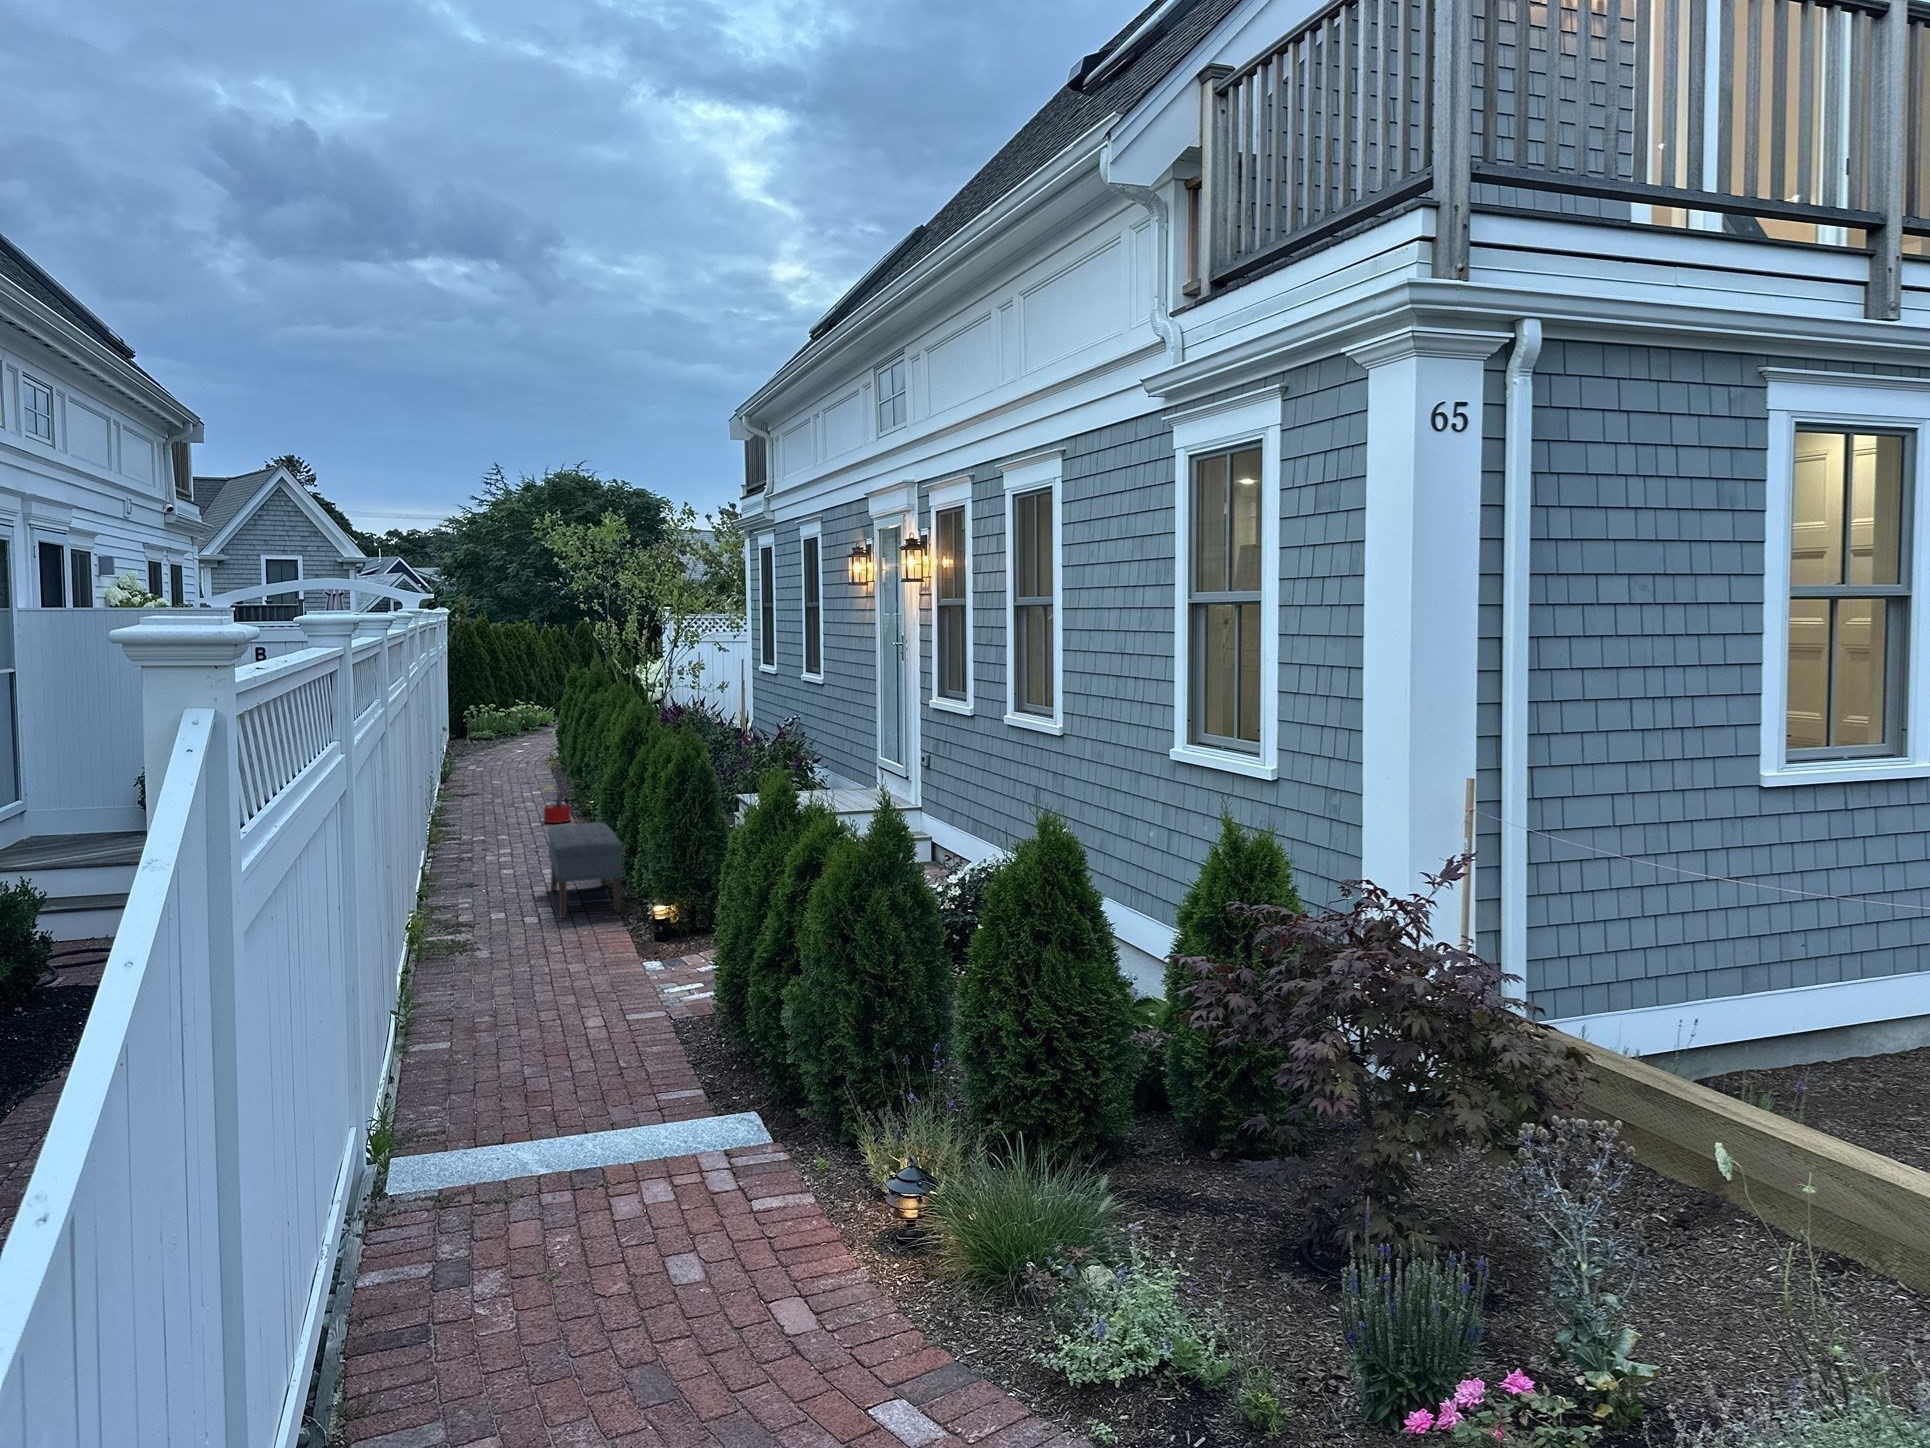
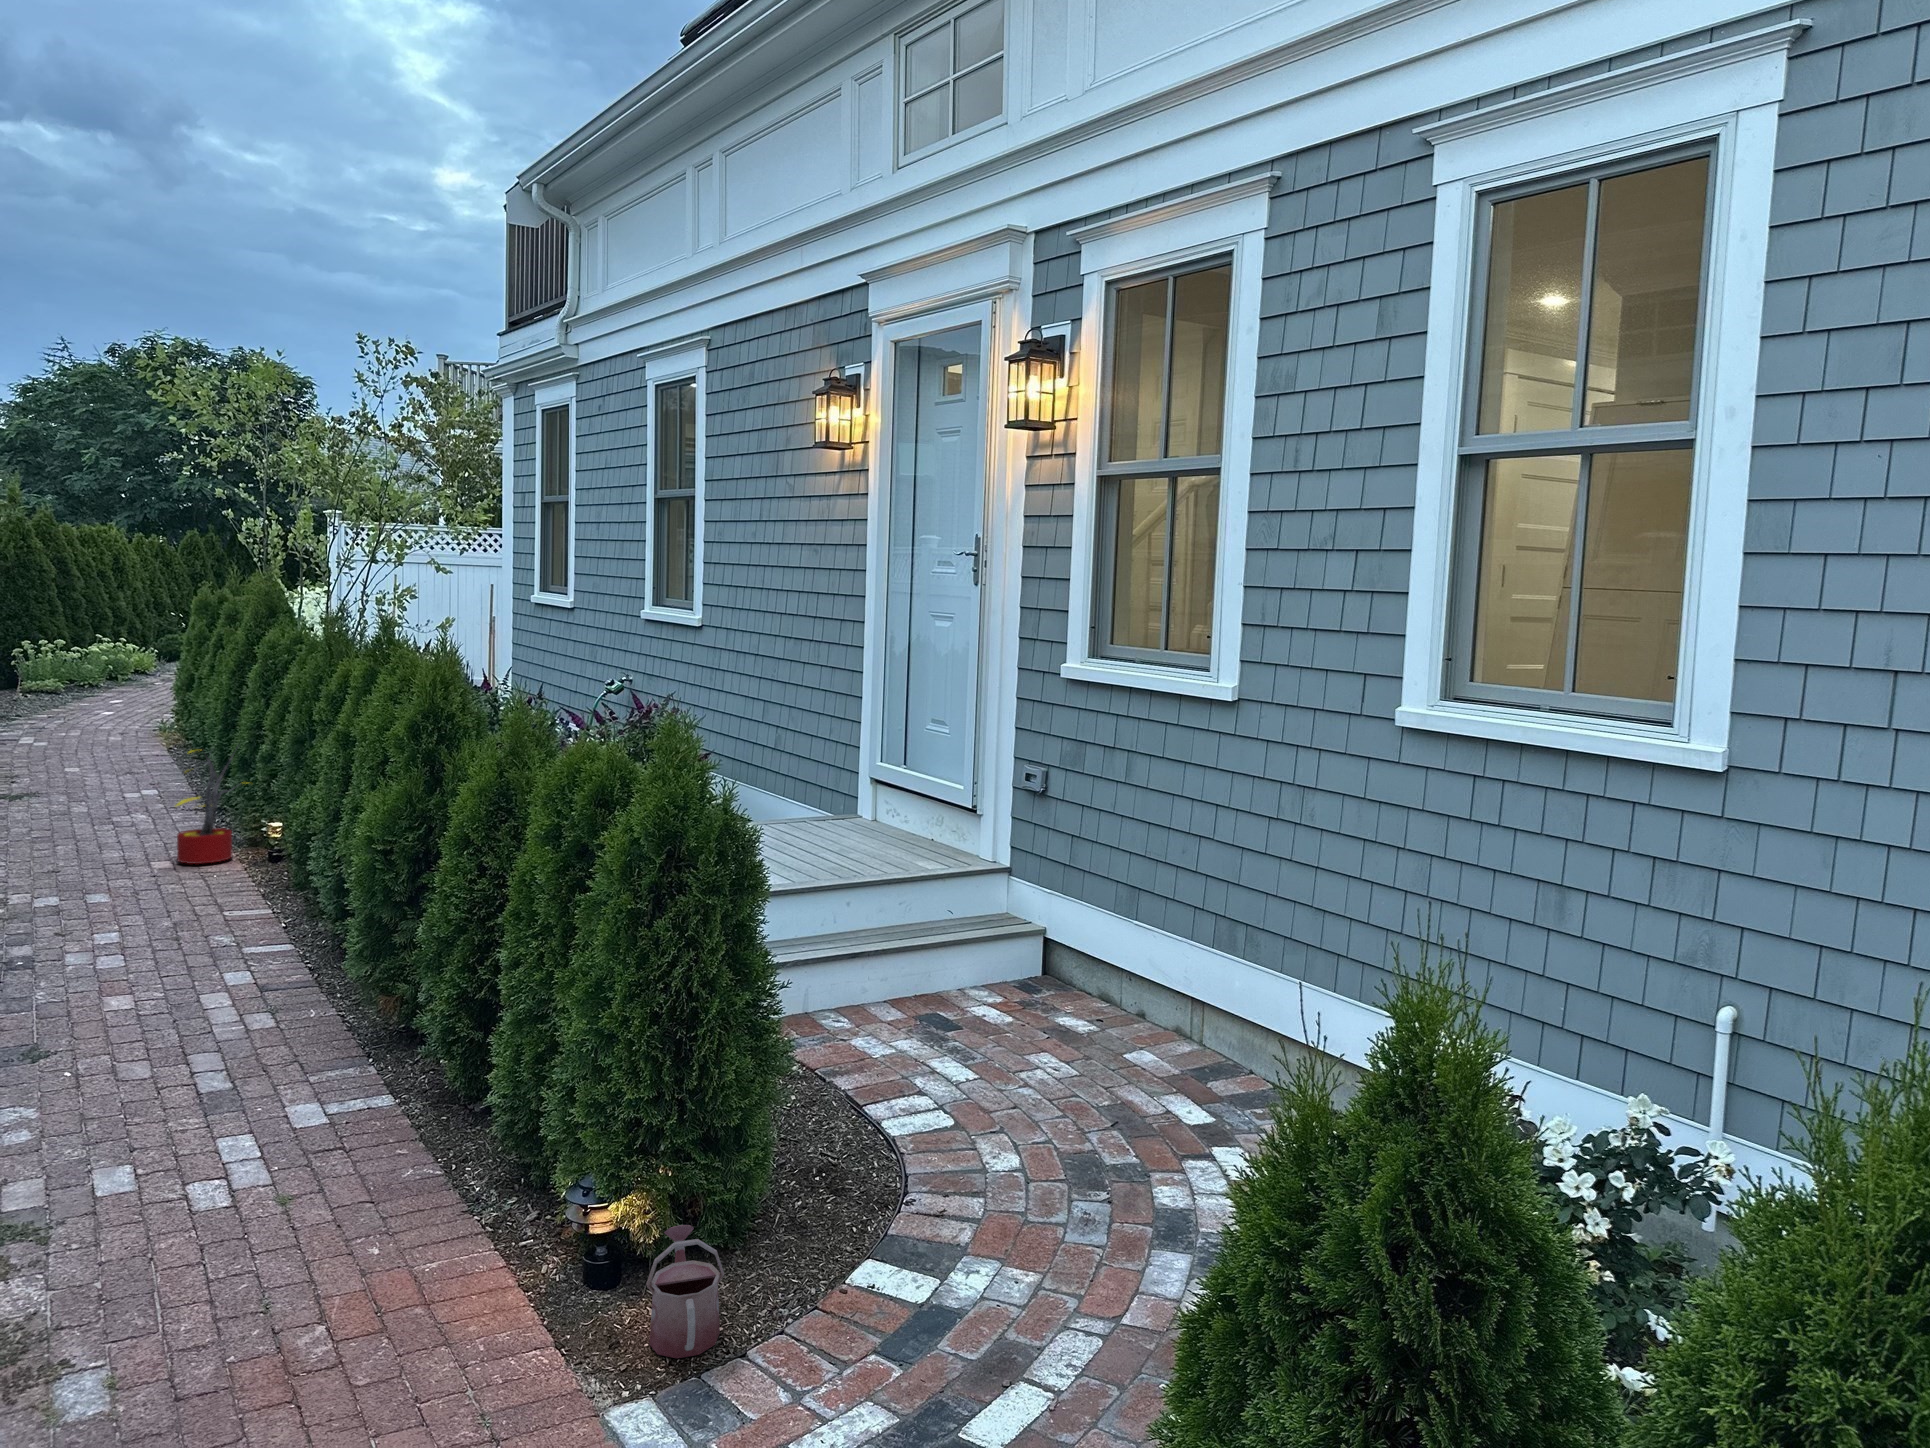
bench: present [547,822,623,918] -> none [231,921,475,1226]
watering can: none [656,906,683,943] -> present [646,1225,724,1358]

